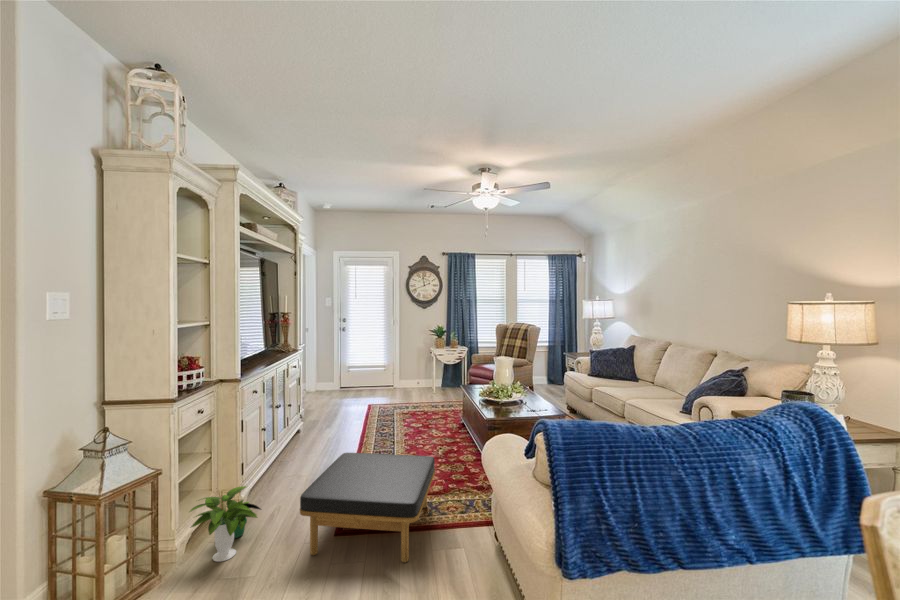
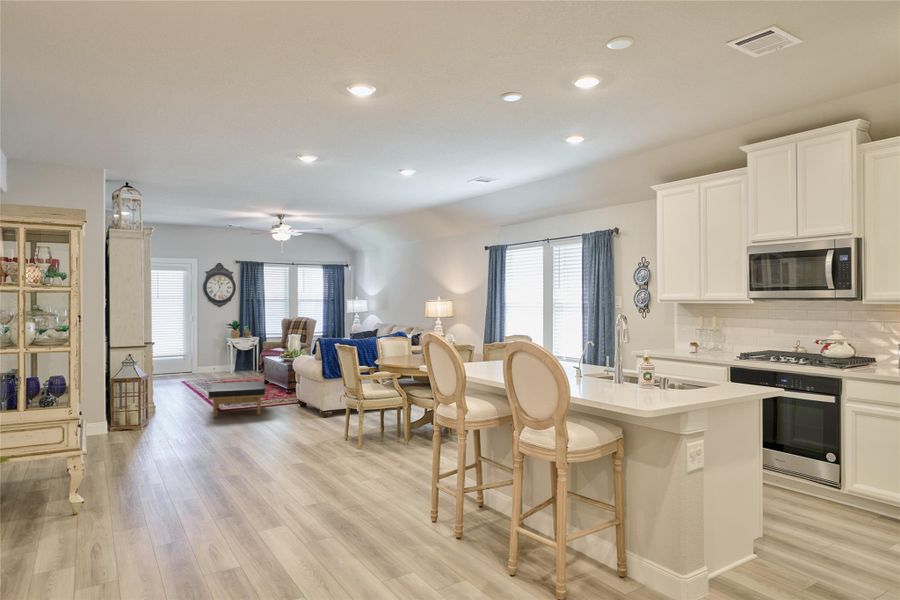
potted plant: present [189,486,261,562] -> none [153,394,186,423]

